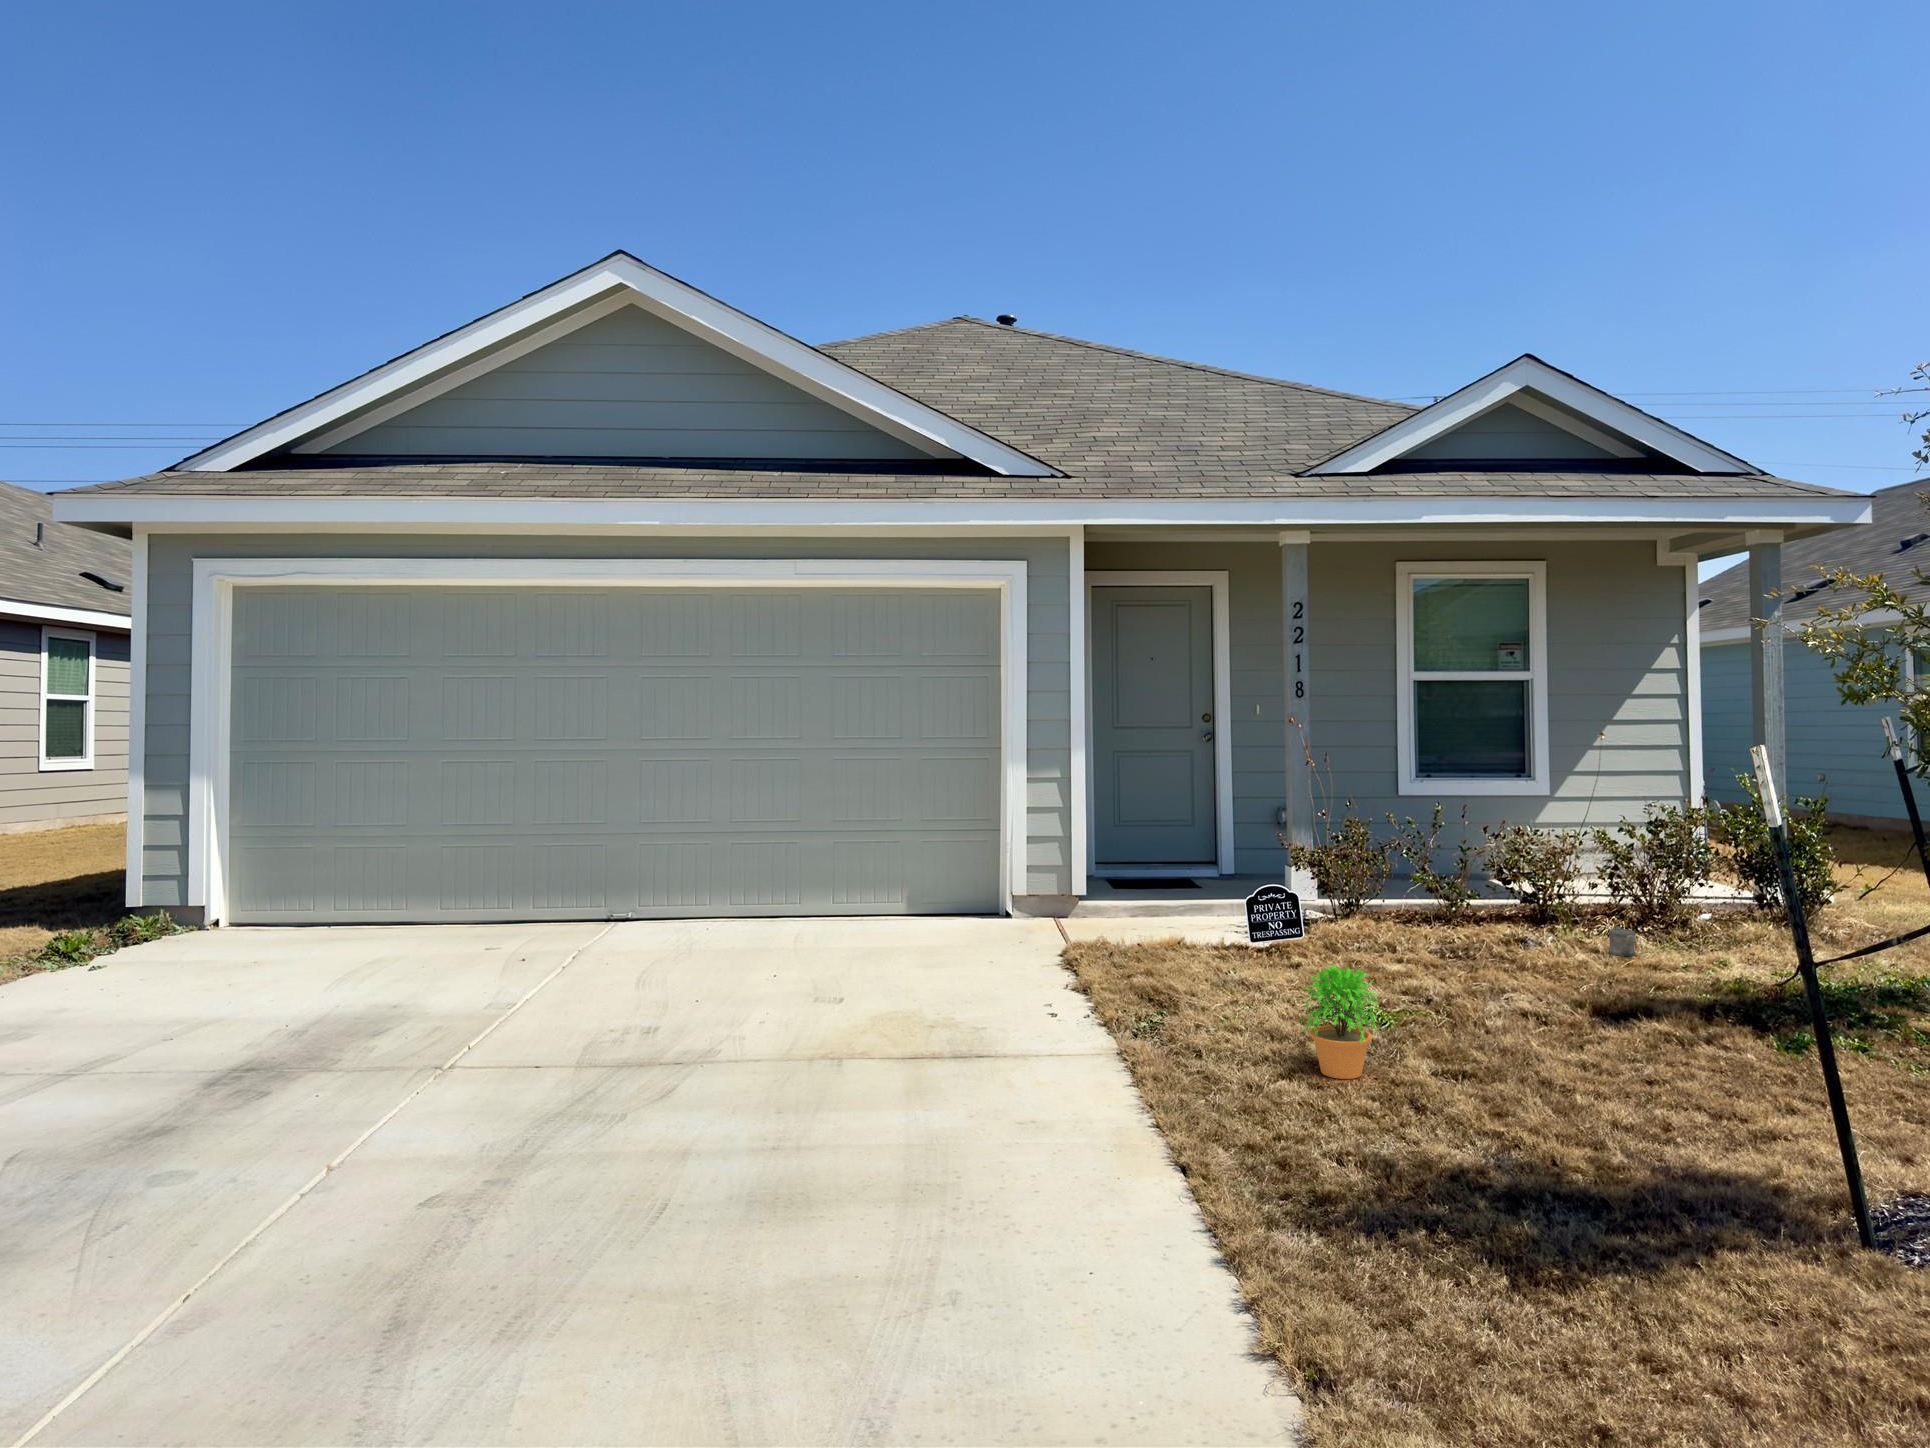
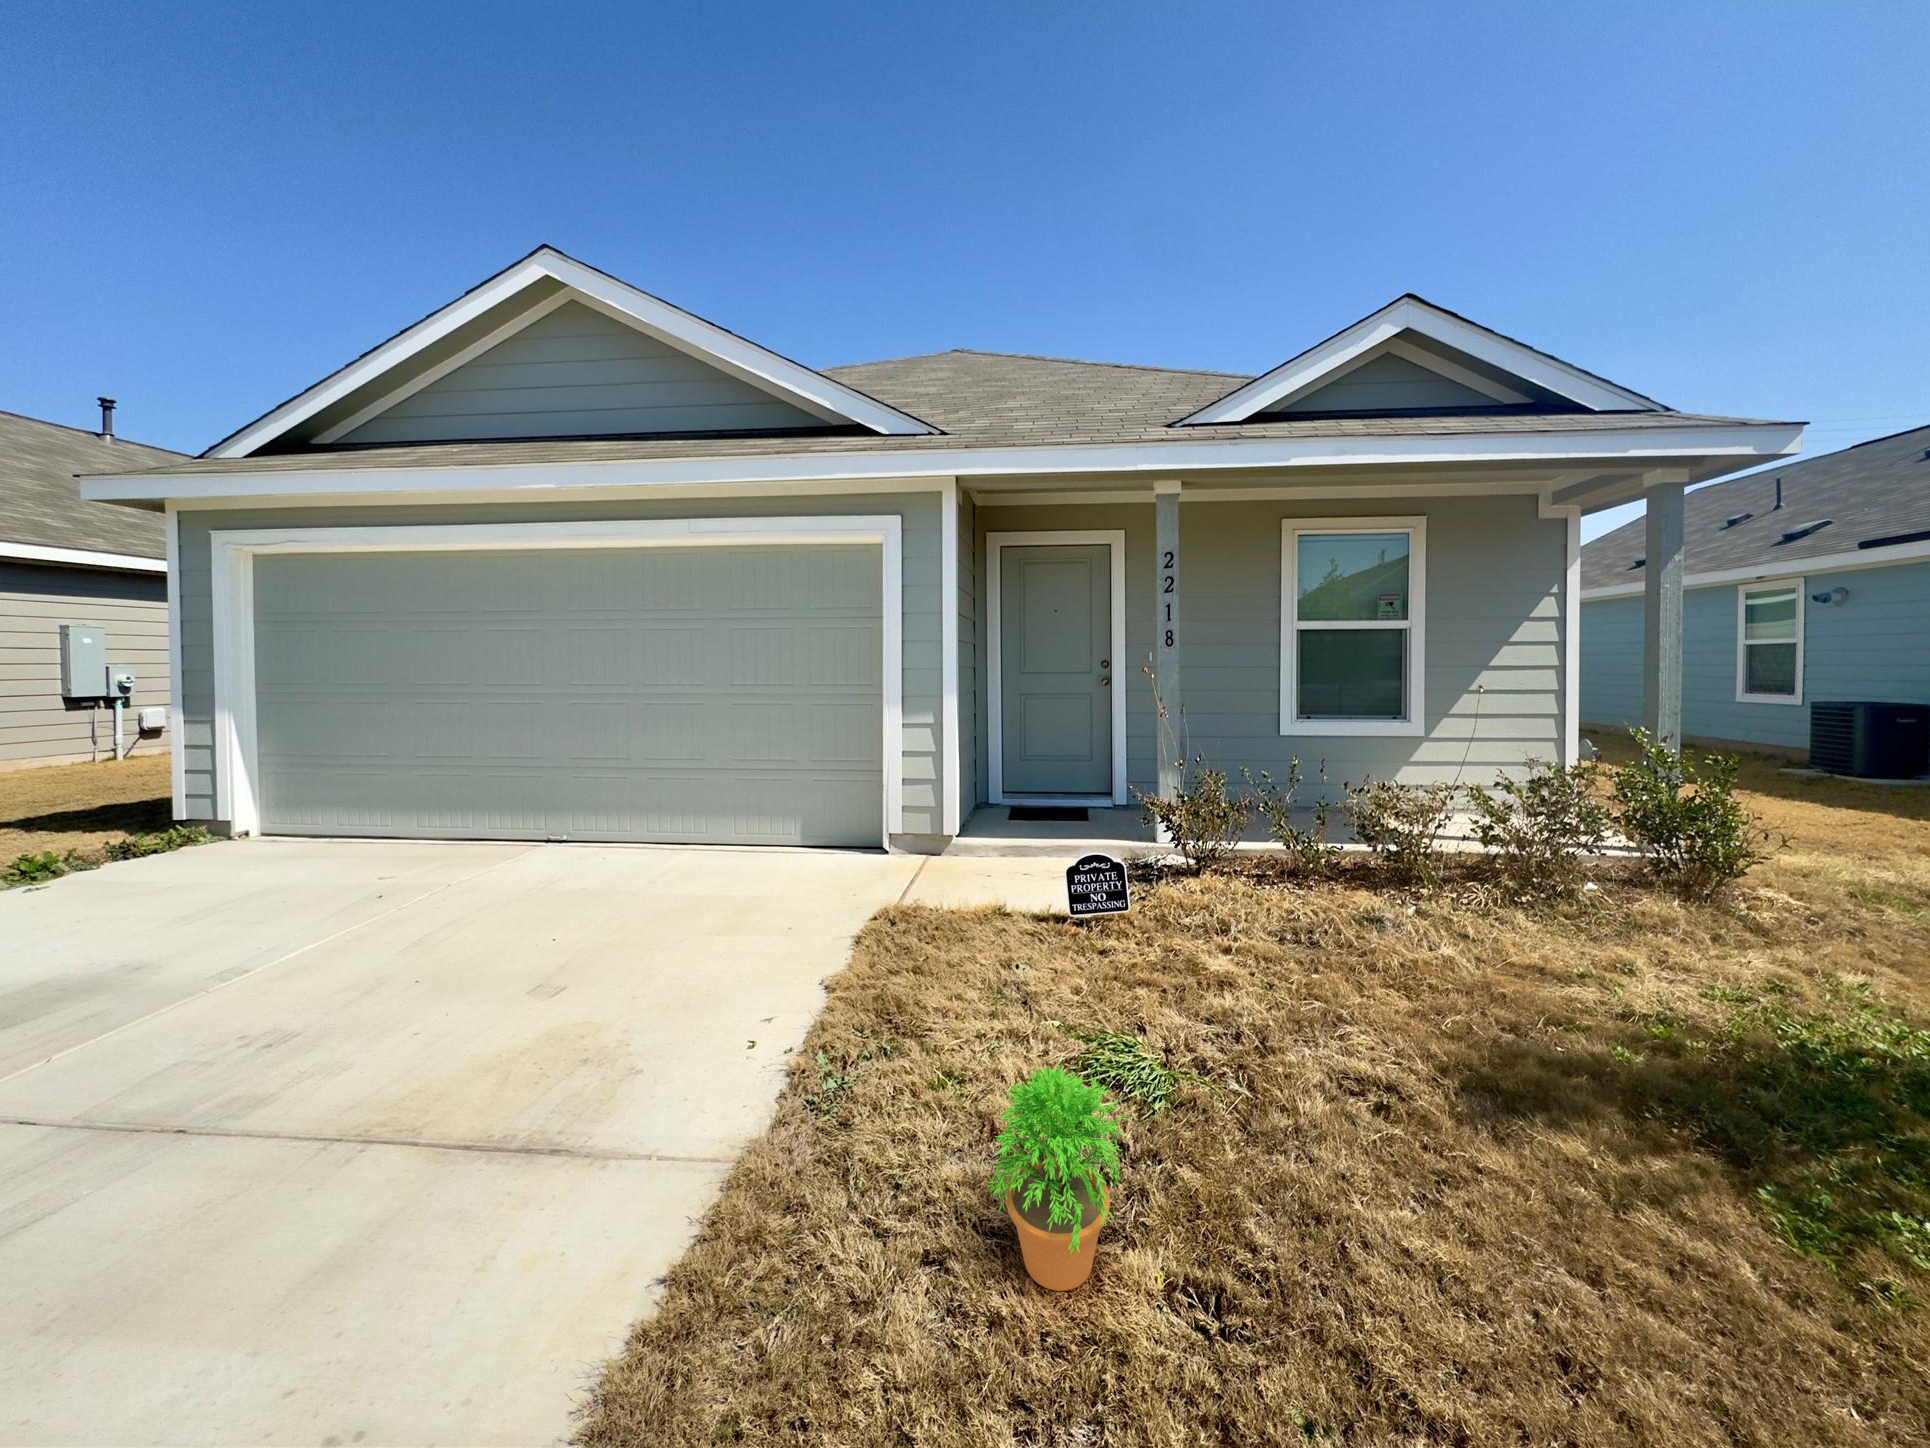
watering can: present [1609,926,1636,956] -> none [1504,902,1544,944]

